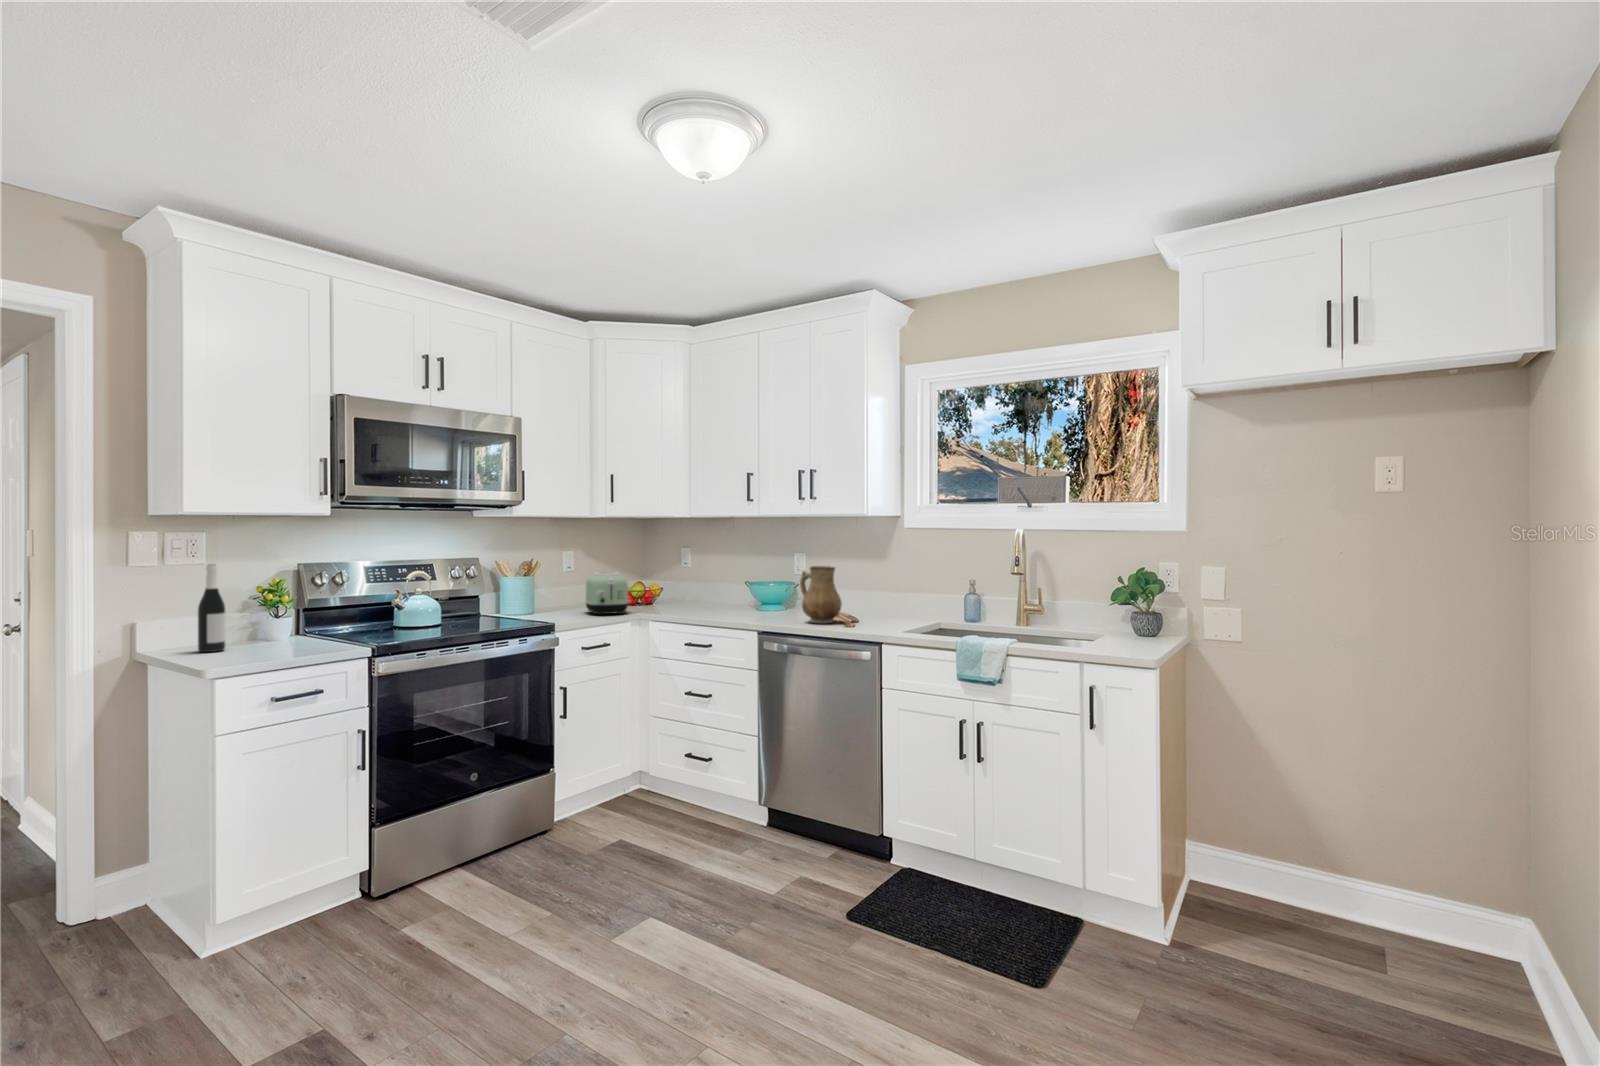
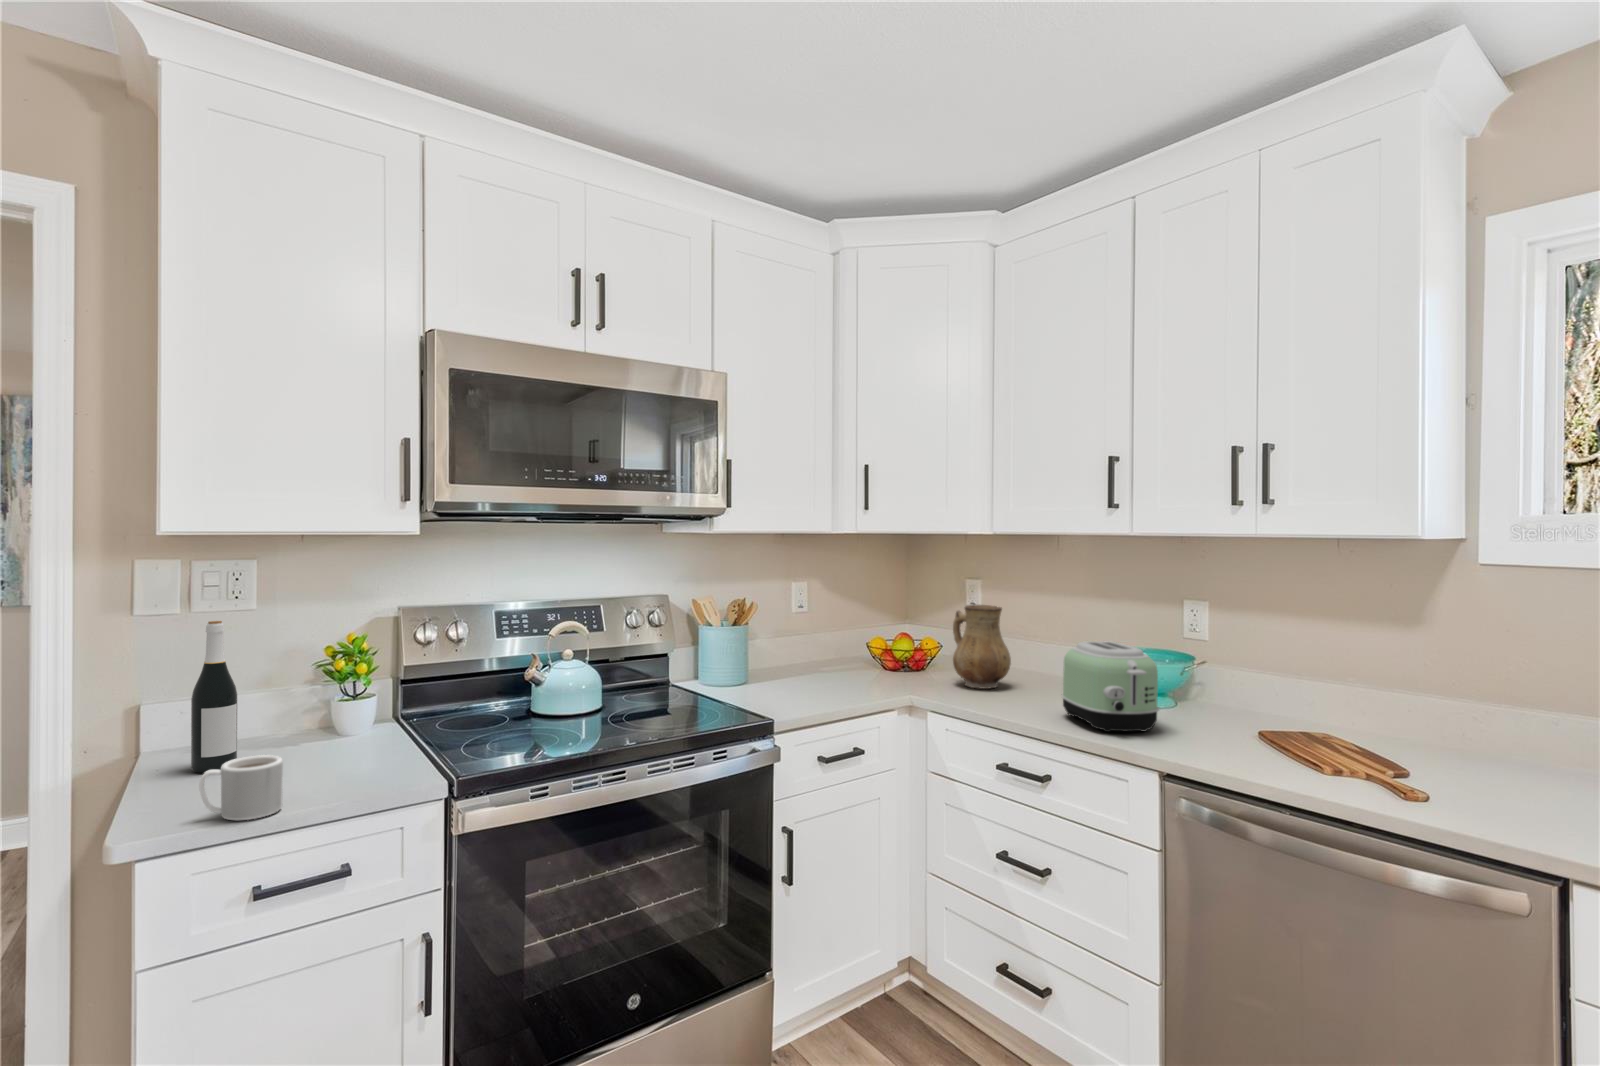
ceramic pitcher: present [800,566,842,623] -> present [953,605,1011,689]
toaster: present [585,572,628,615] -> present [1062,641,1159,732]
mug: none [239,631,283,661] -> present [199,755,283,820]

